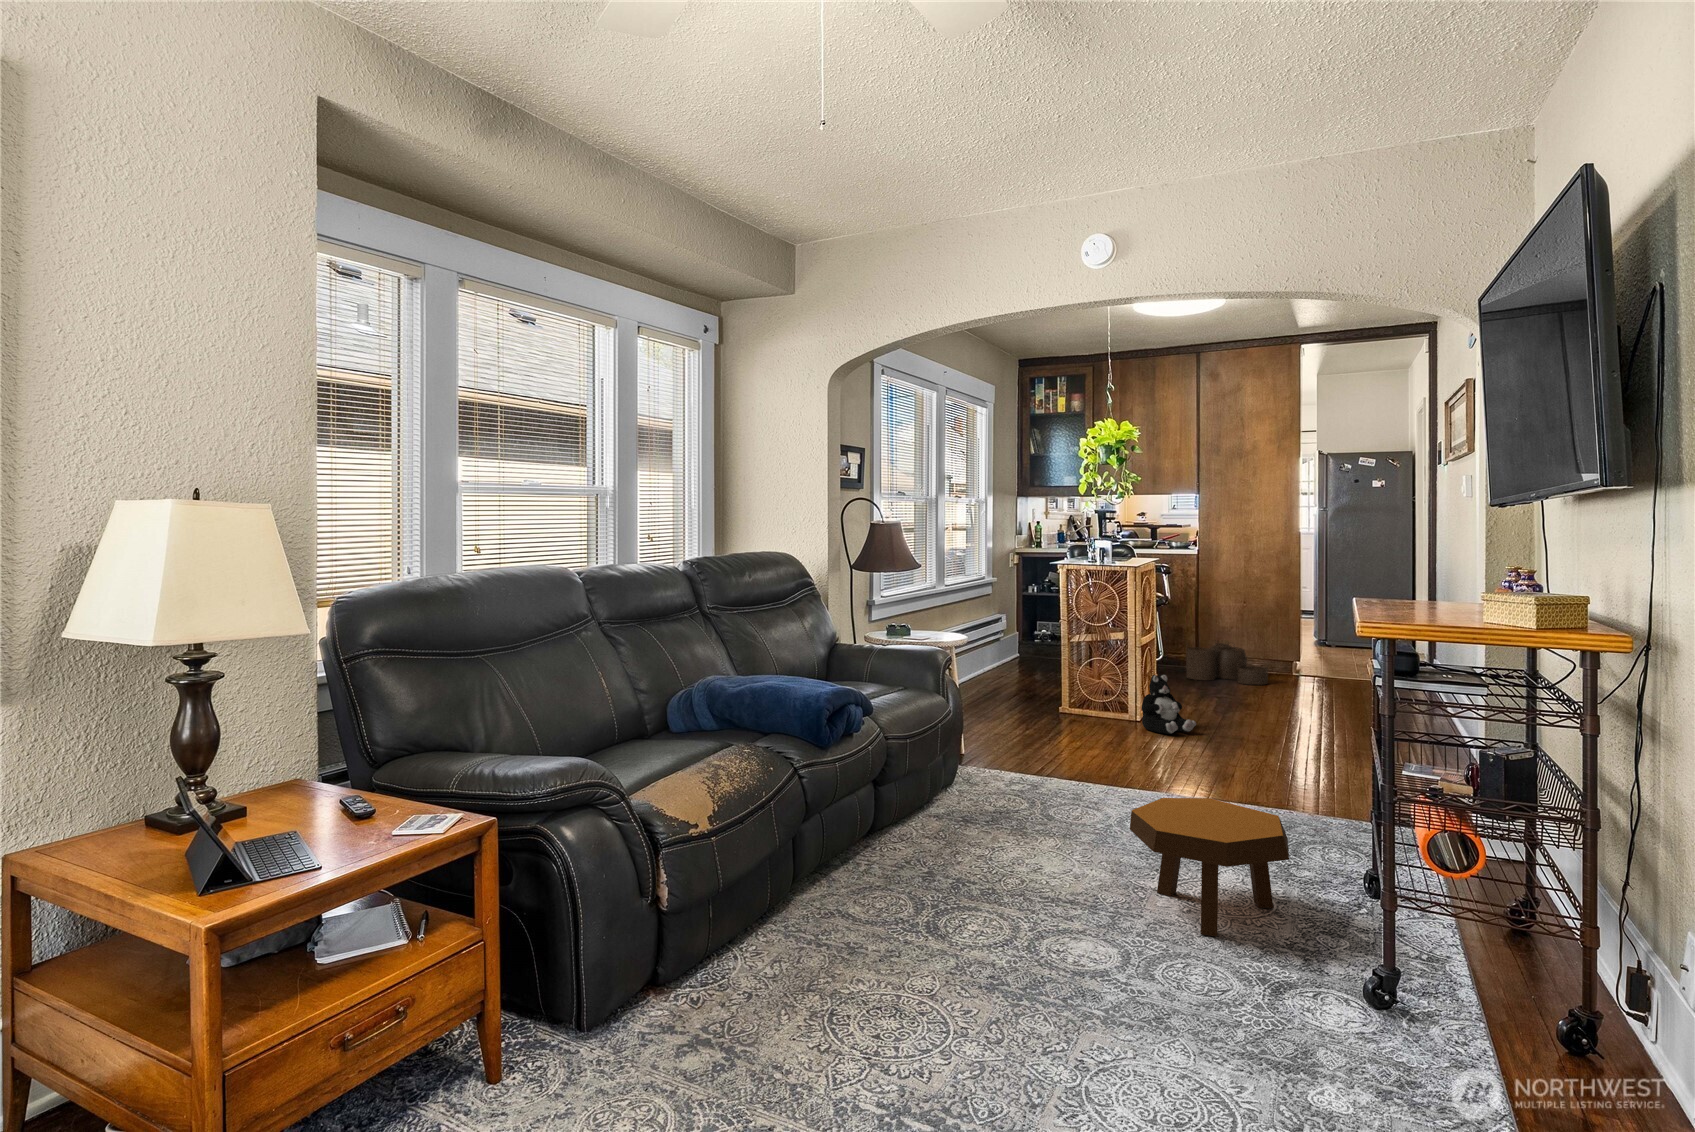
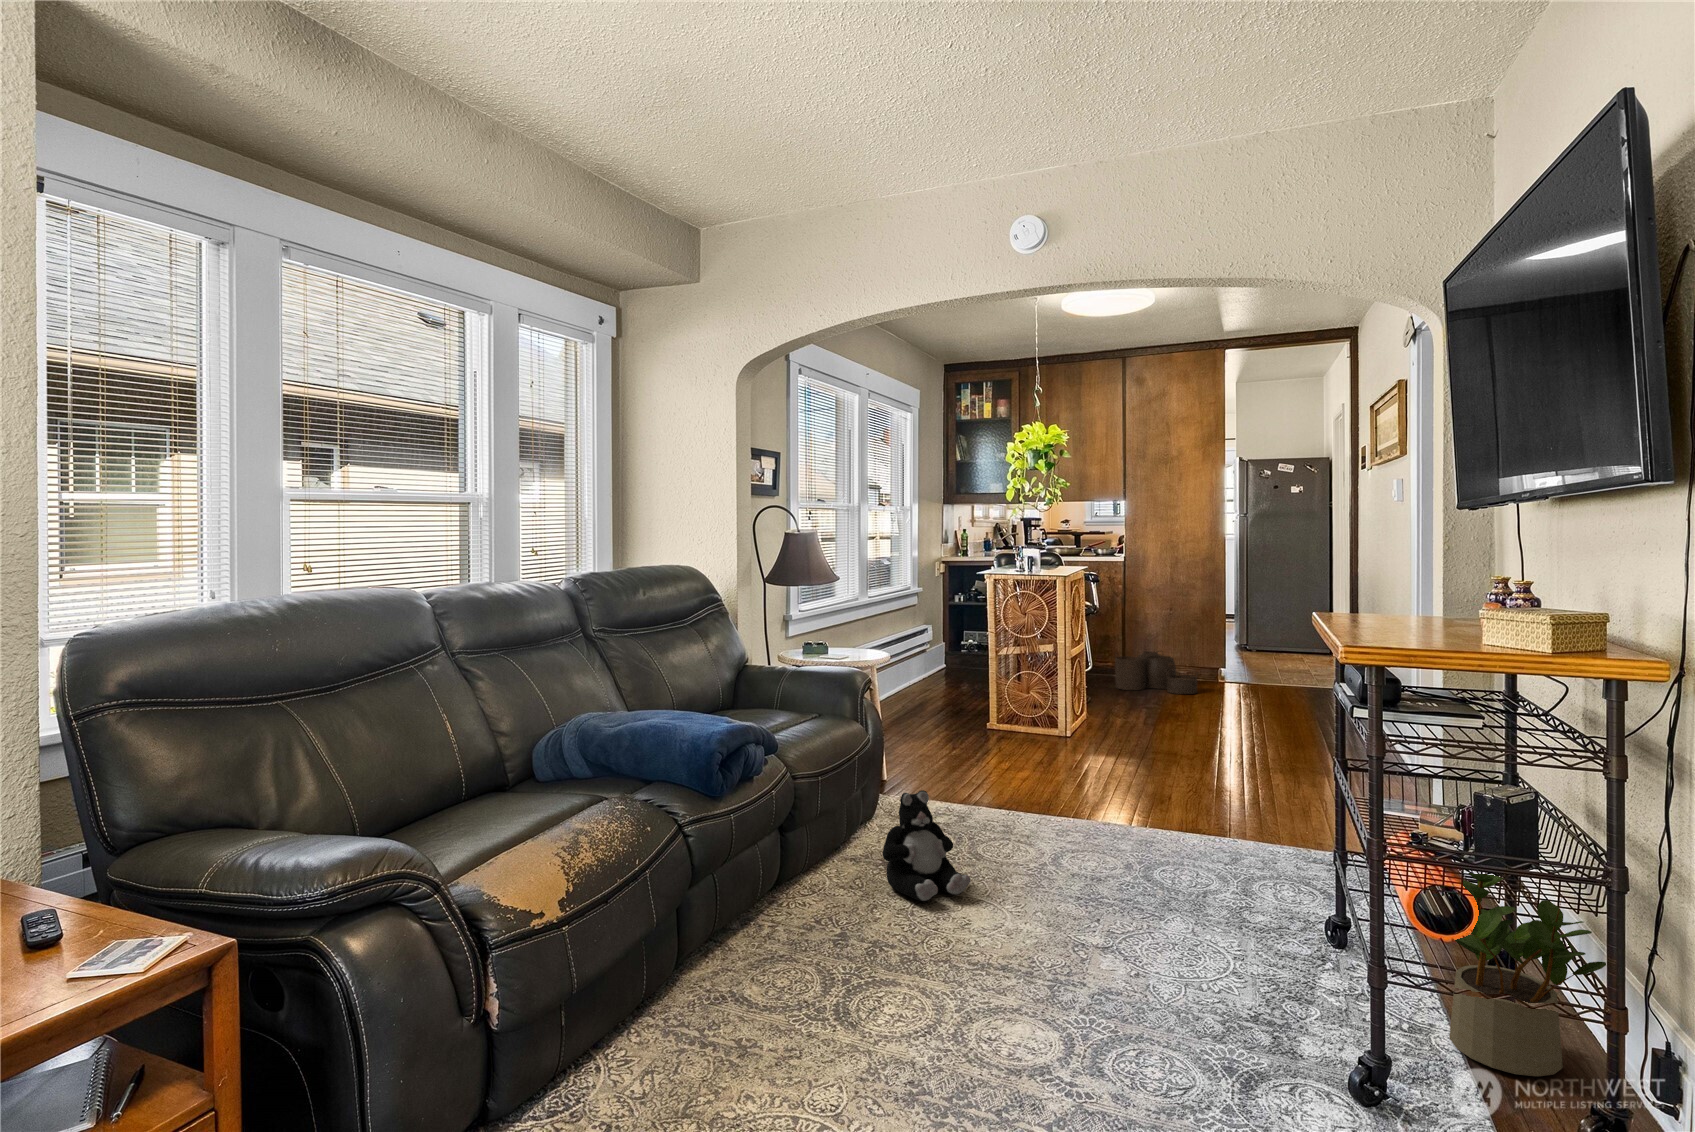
plush toy: present [1142,674,1196,734] -> present [883,790,970,901]
potted plant: none [1461,779,1597,995] -> present [1449,872,1606,1076]
footstool: present [1130,798,1289,937] -> none [1069,840,1251,1010]

